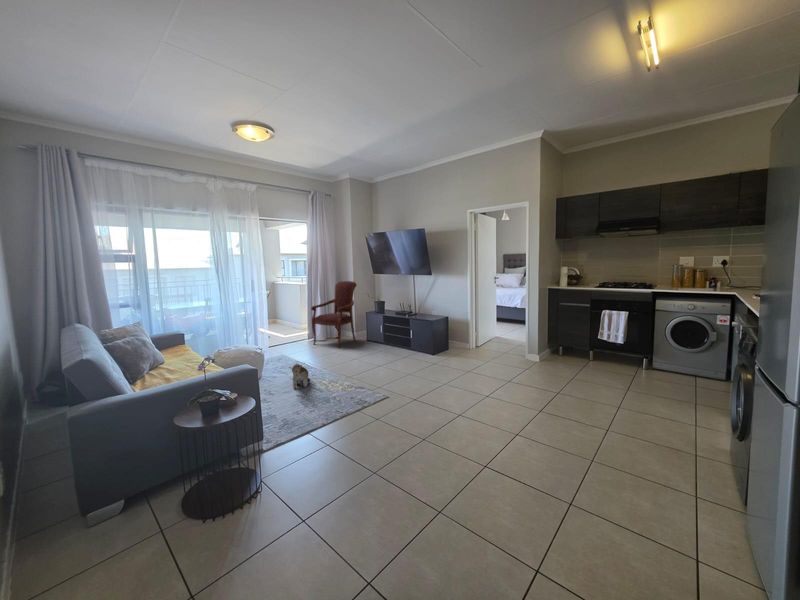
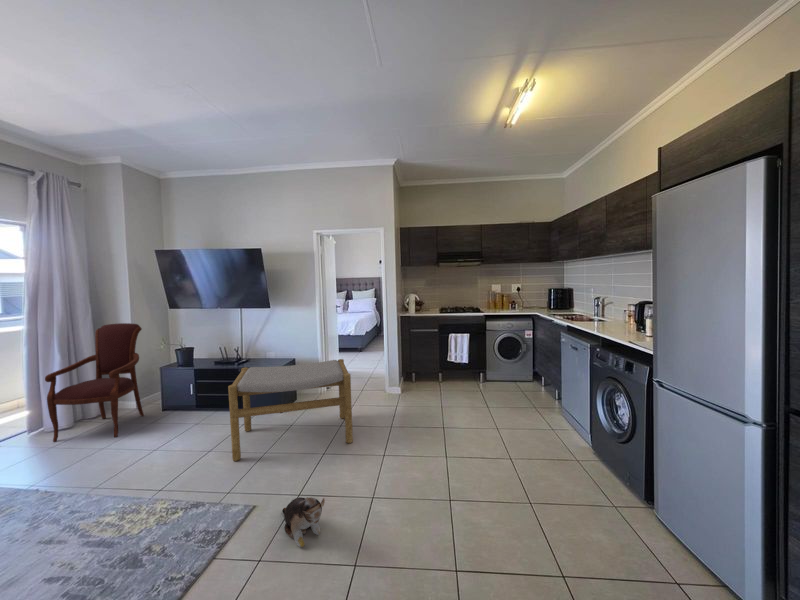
footstool: none [389,314,479,382] -> present [228,359,353,461]
plush toy: present [291,364,310,388] -> present [282,497,325,547]

